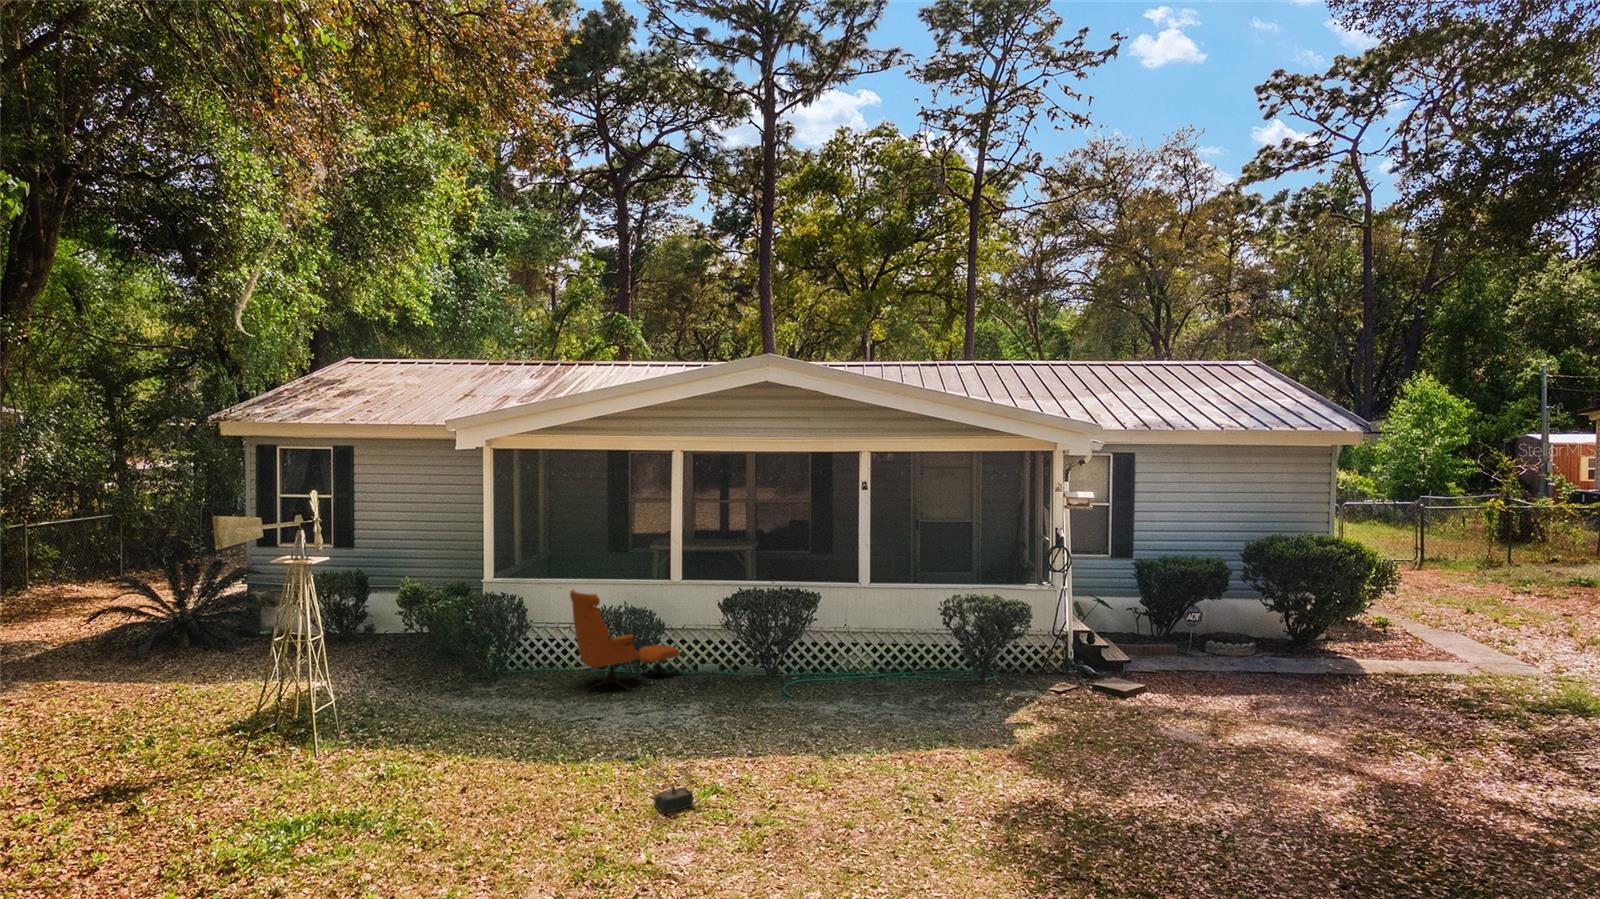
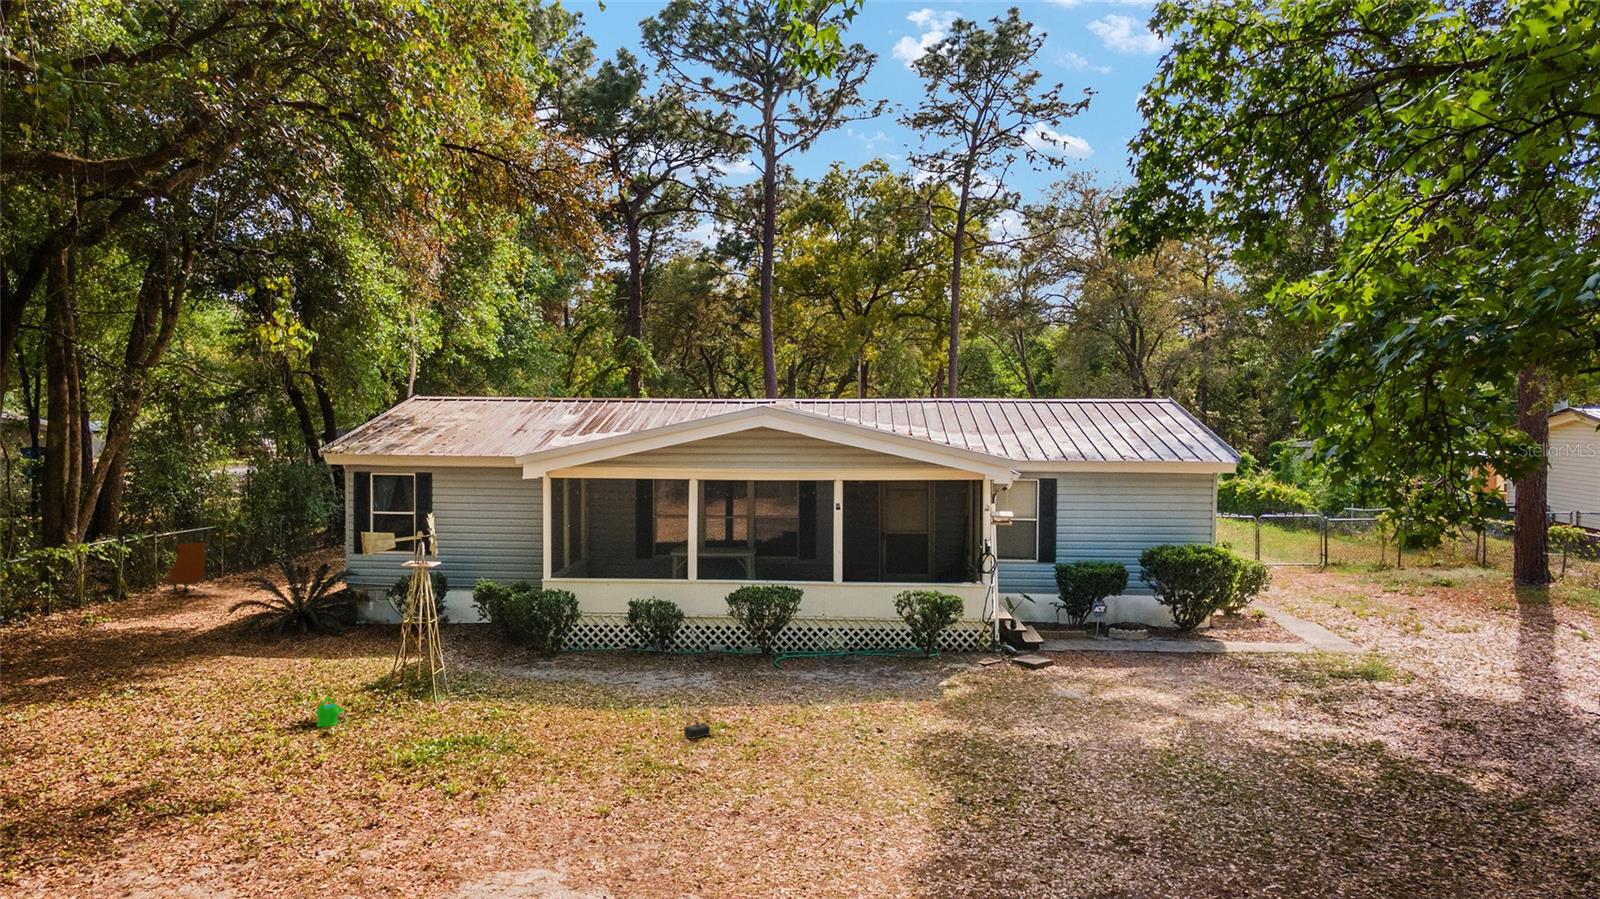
lounge chair: present [570,590,680,691] -> present [162,542,206,595]
watering can: none [112,750,153,795] -> present [316,697,344,727]

